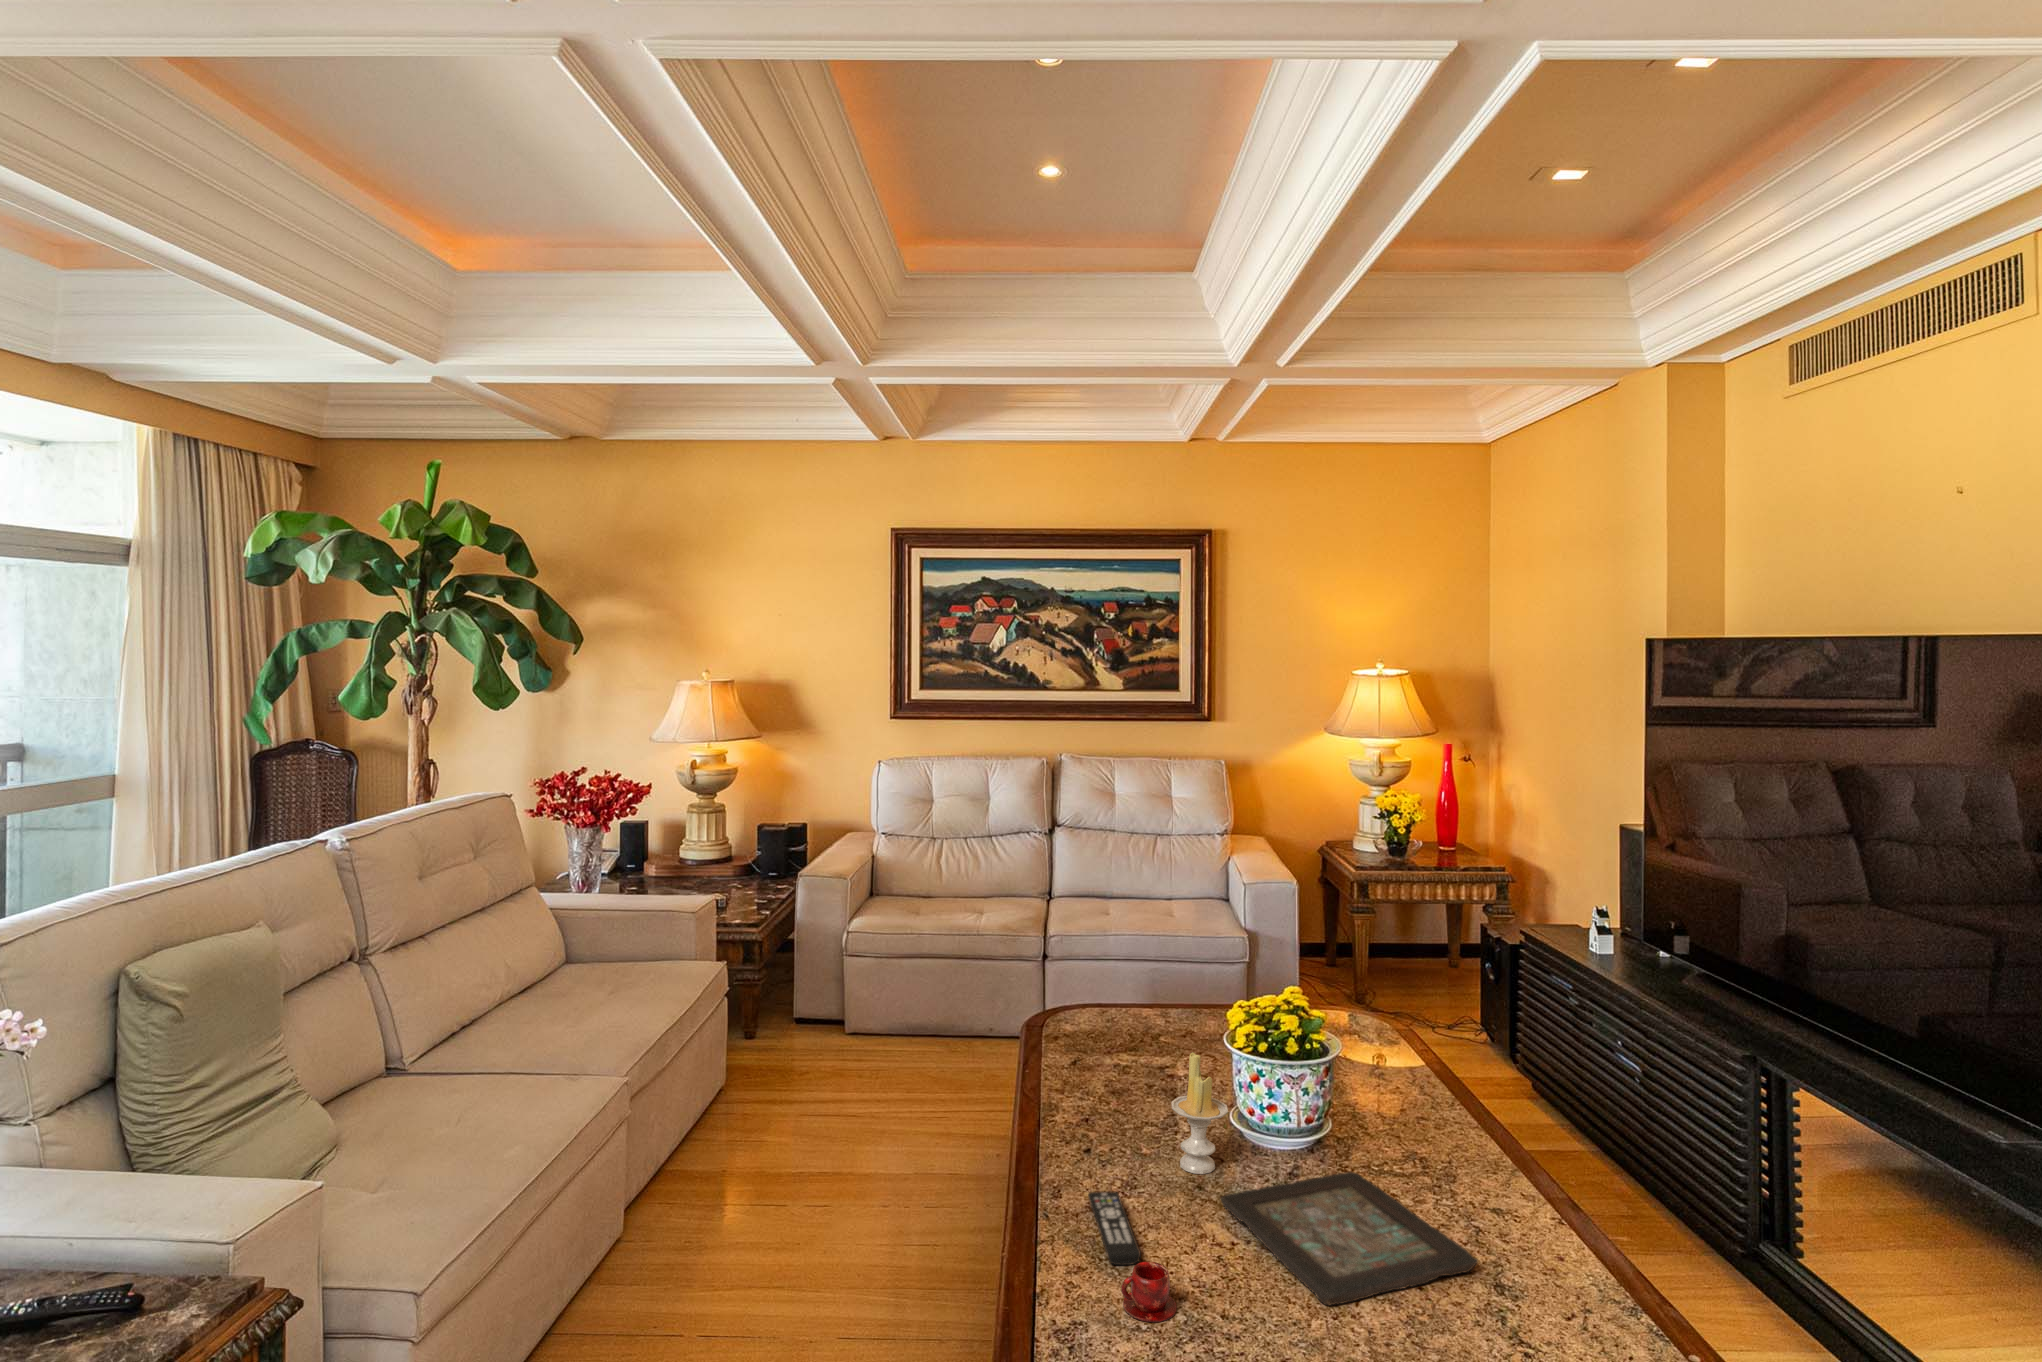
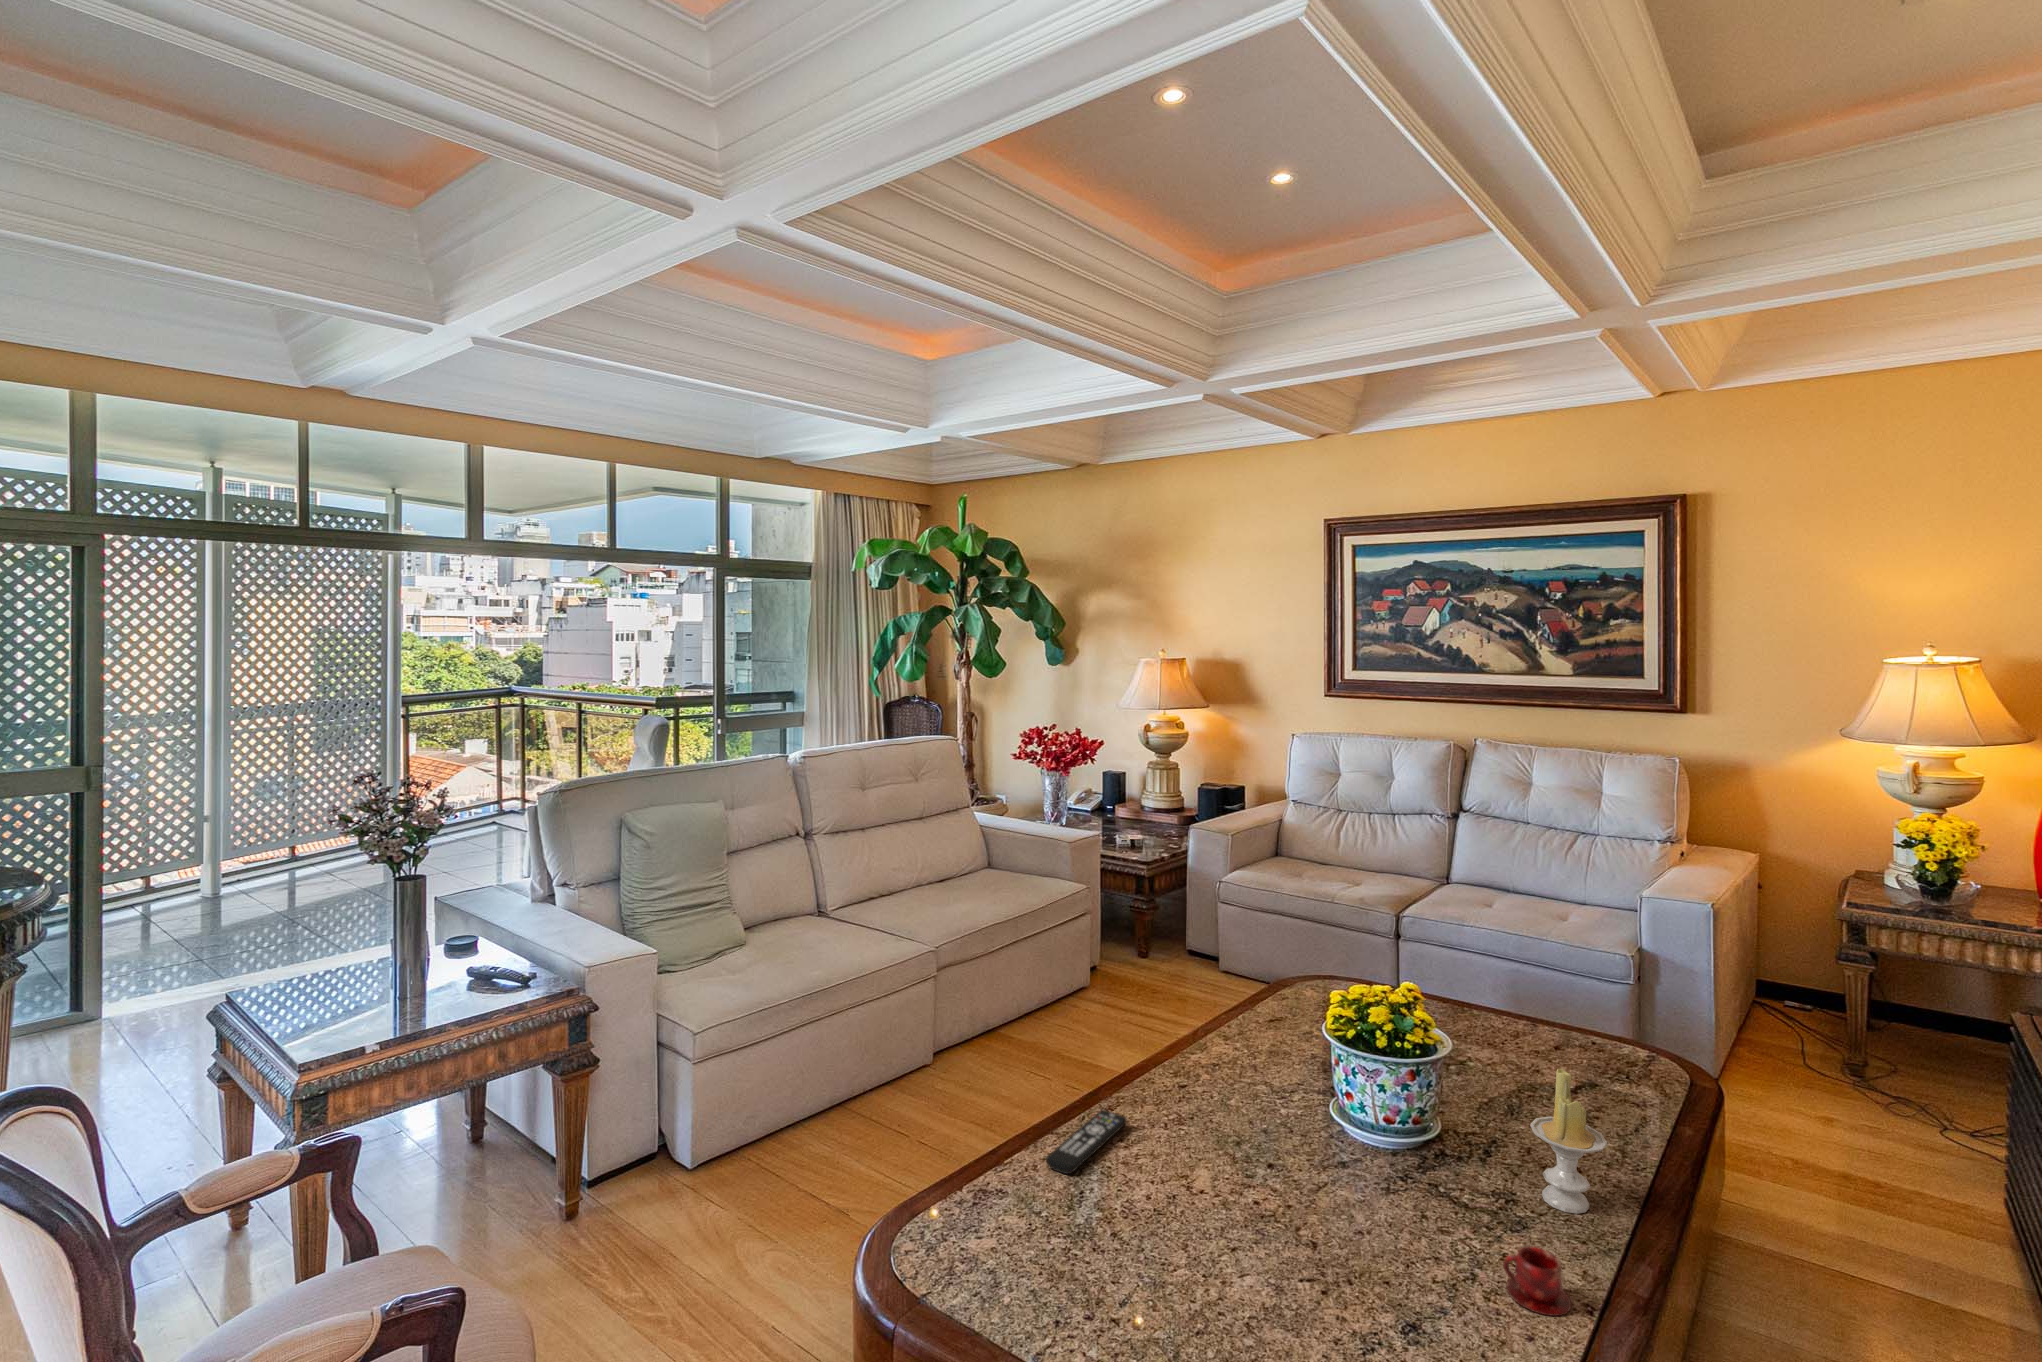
candle: present [1172,1052,1228,1174] -> present [1530,1068,1607,1214]
decorative tray: present [1221,1172,1478,1305] -> none [1174,1152,1391,1317]
teacup: present [1121,1262,1176,1322] -> present [1503,1247,1571,1316]

